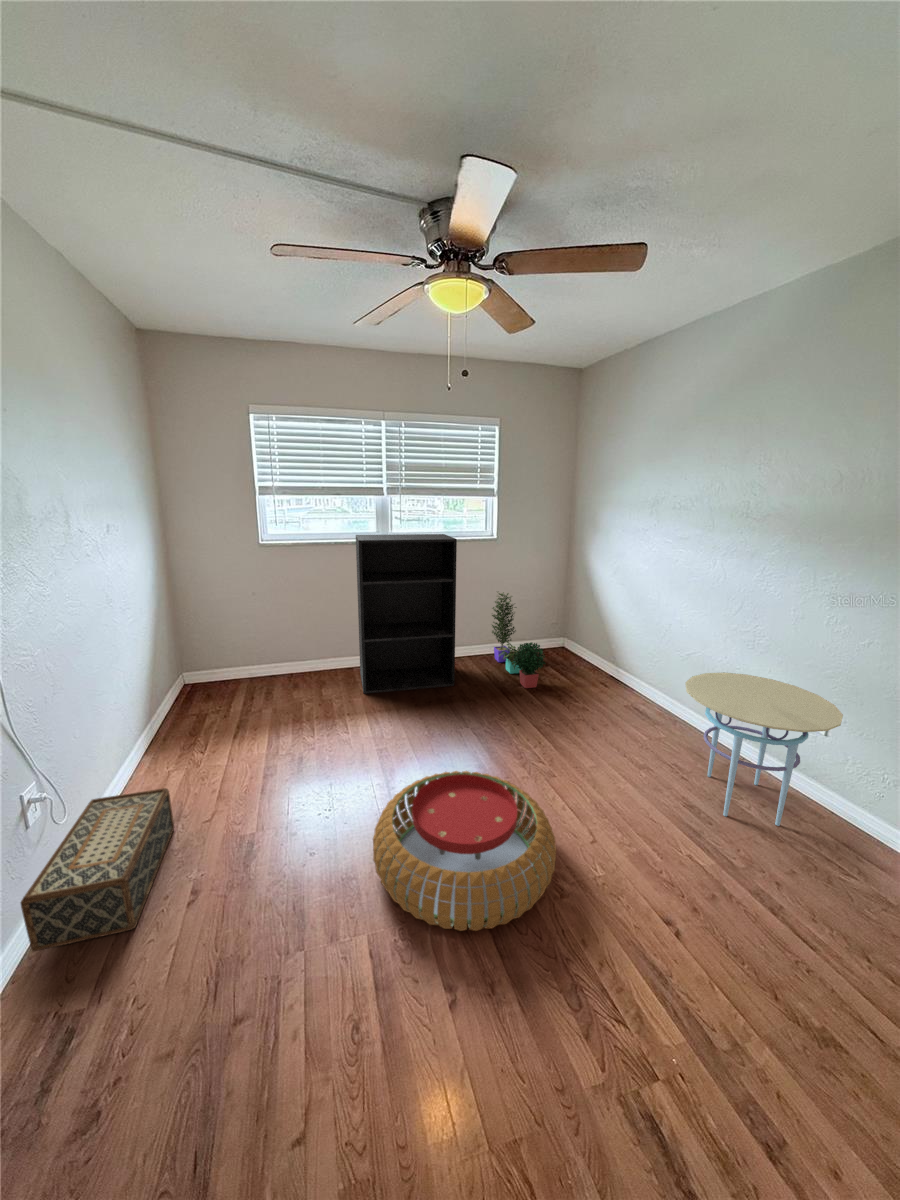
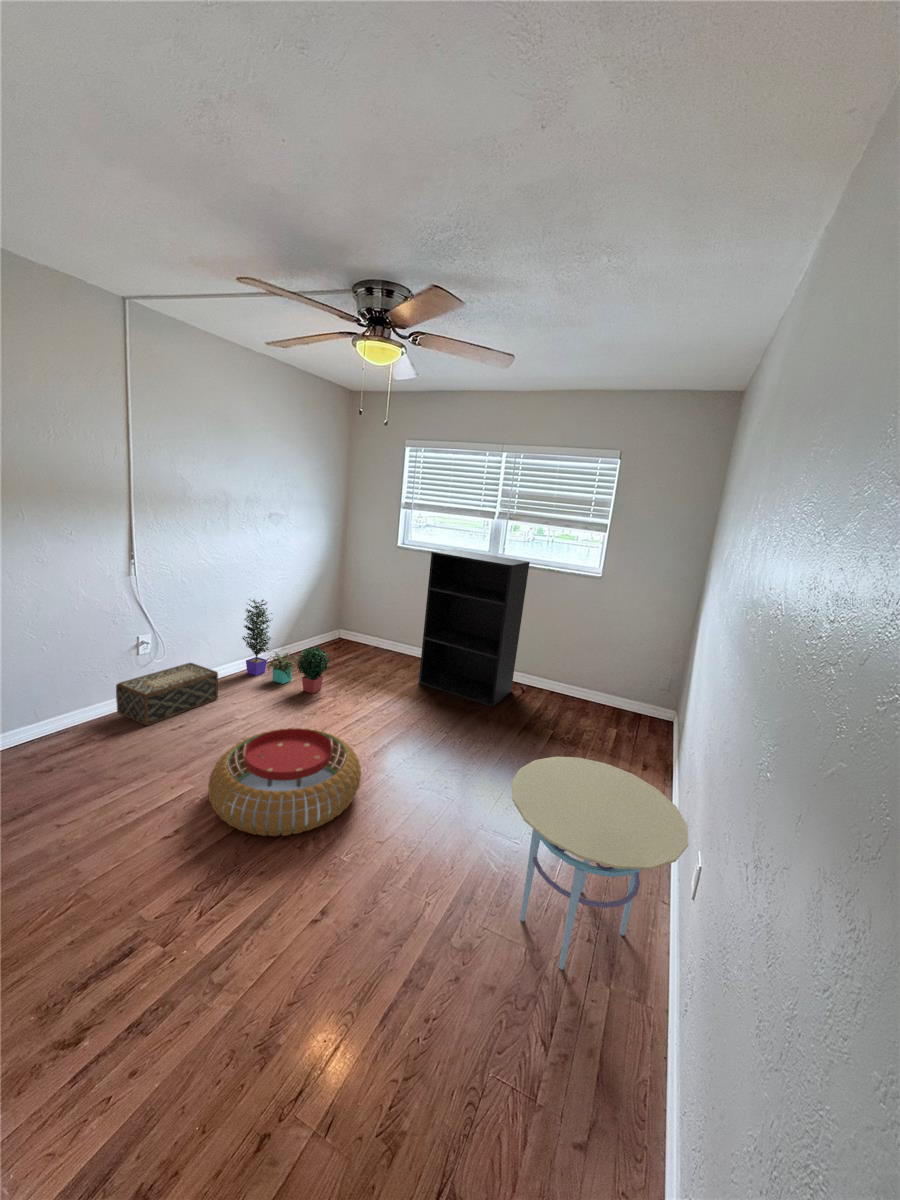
potted plant: present [492,592,545,688] -> present [242,599,330,693]

